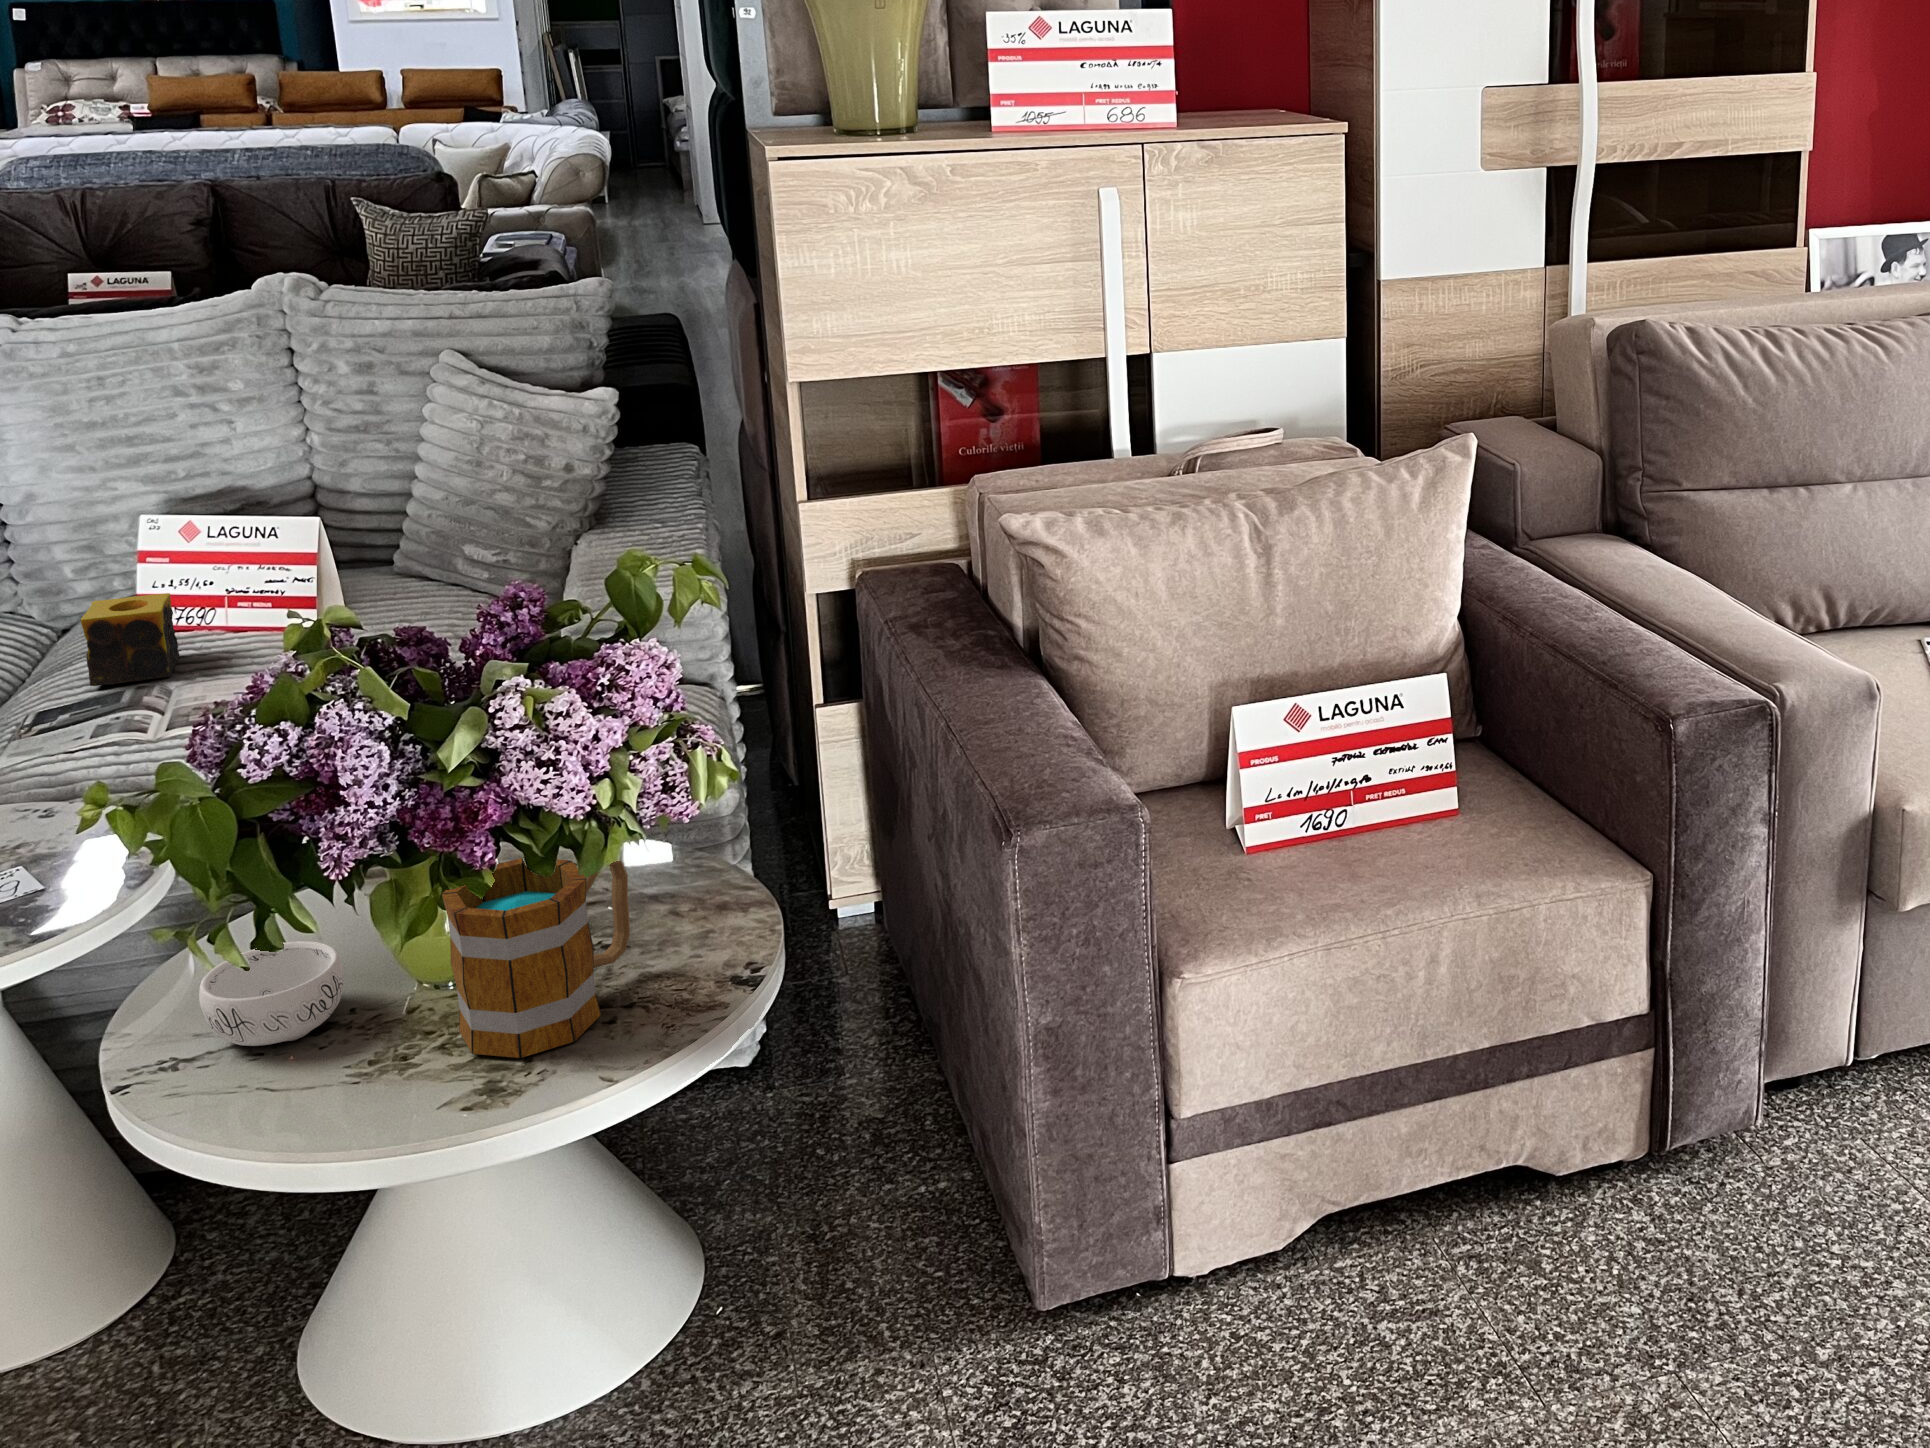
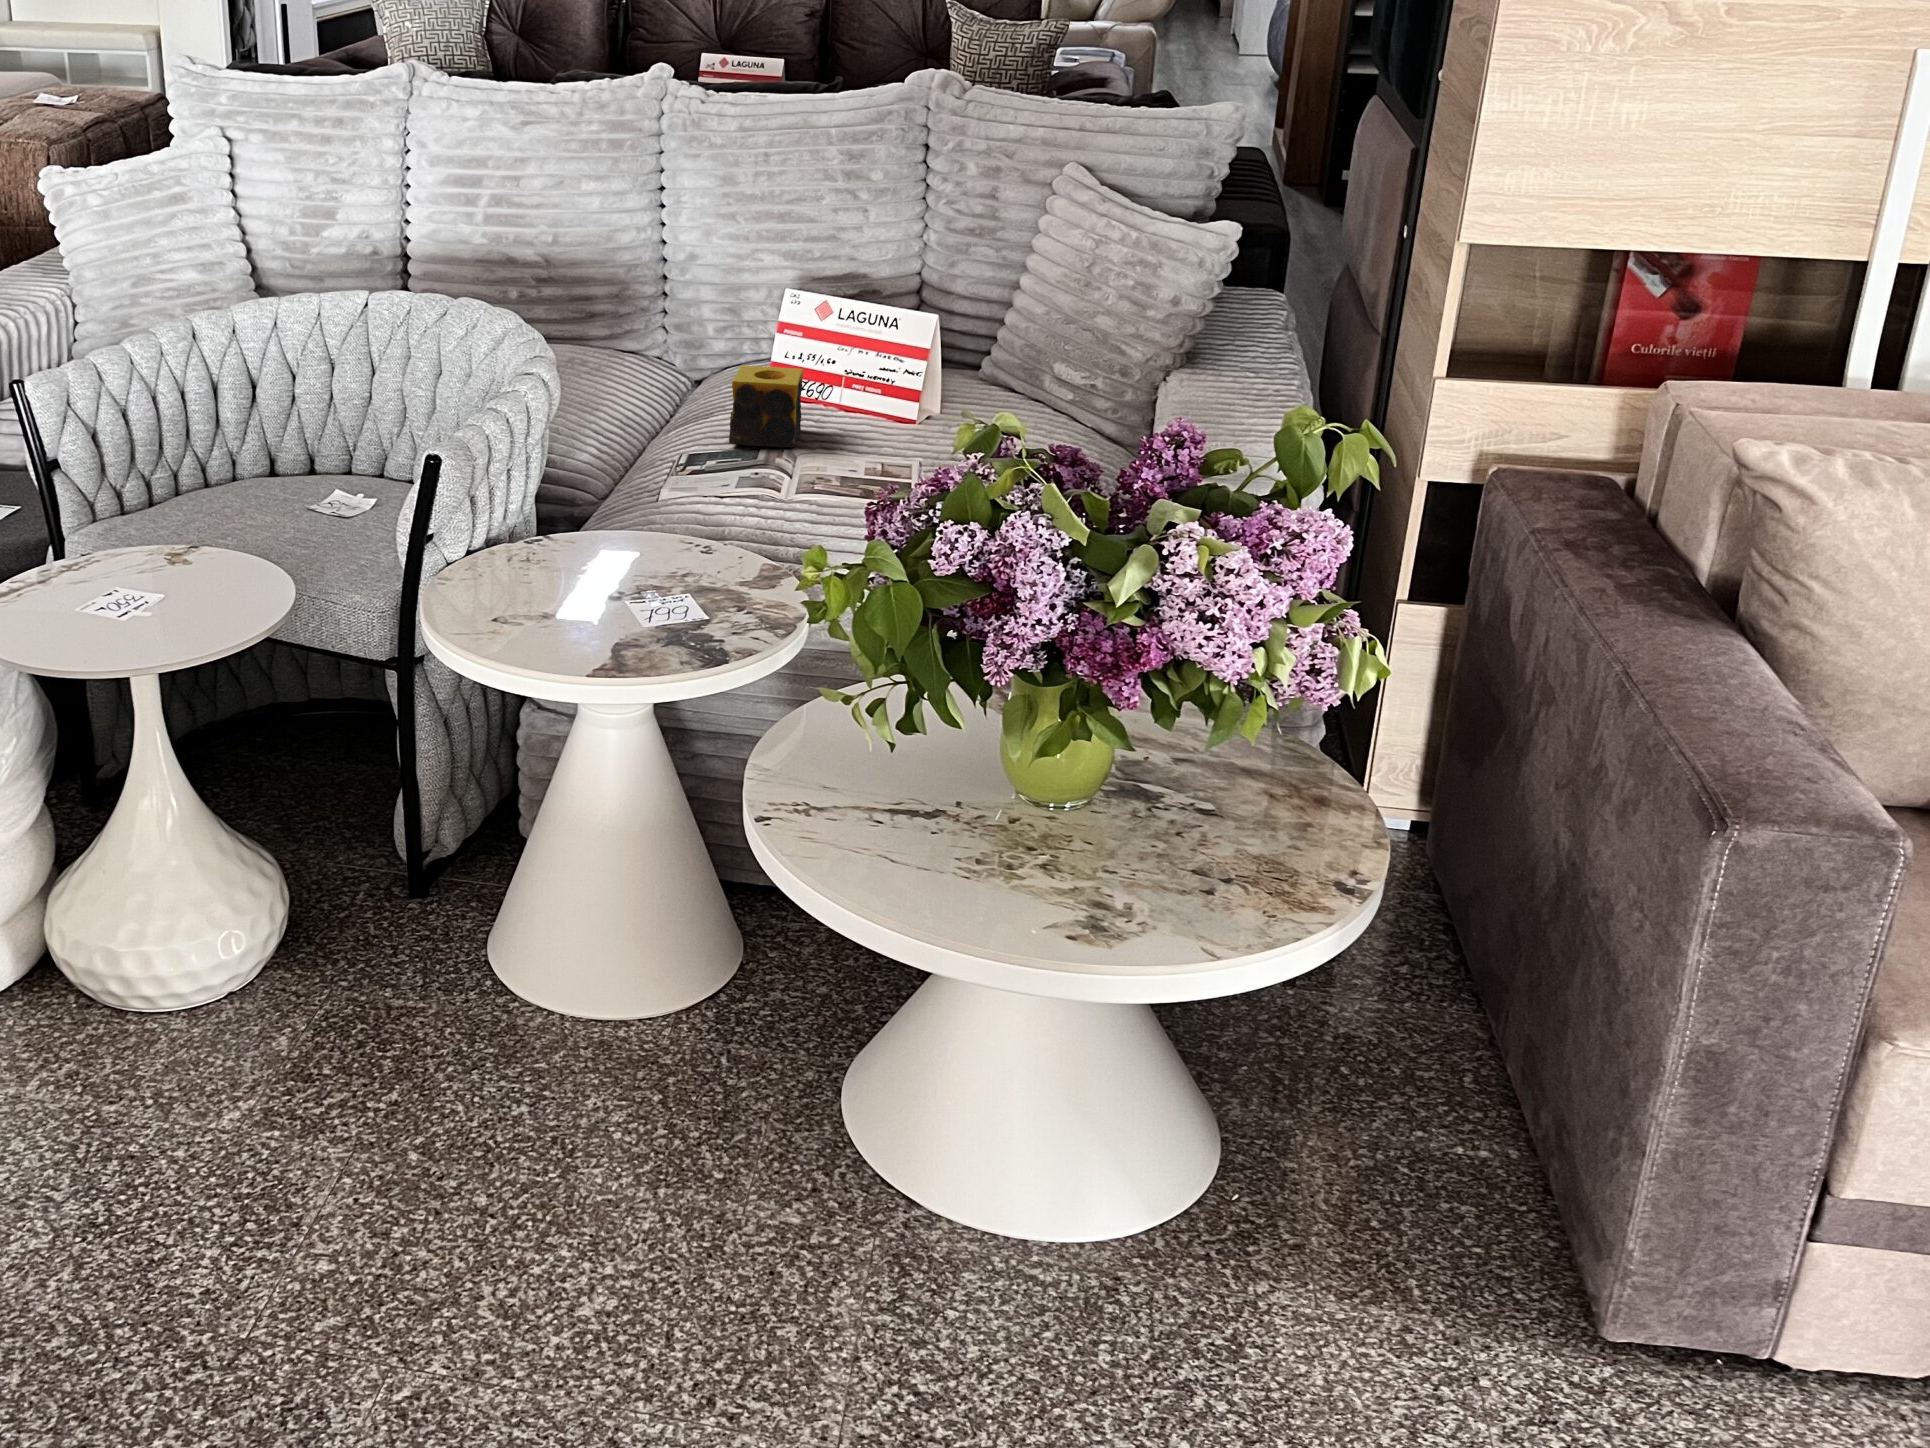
mug: present [442,858,630,1058] -> none [1059,704,1248,902]
decorative bowl: present [199,941,344,1046] -> none [834,726,958,822]

